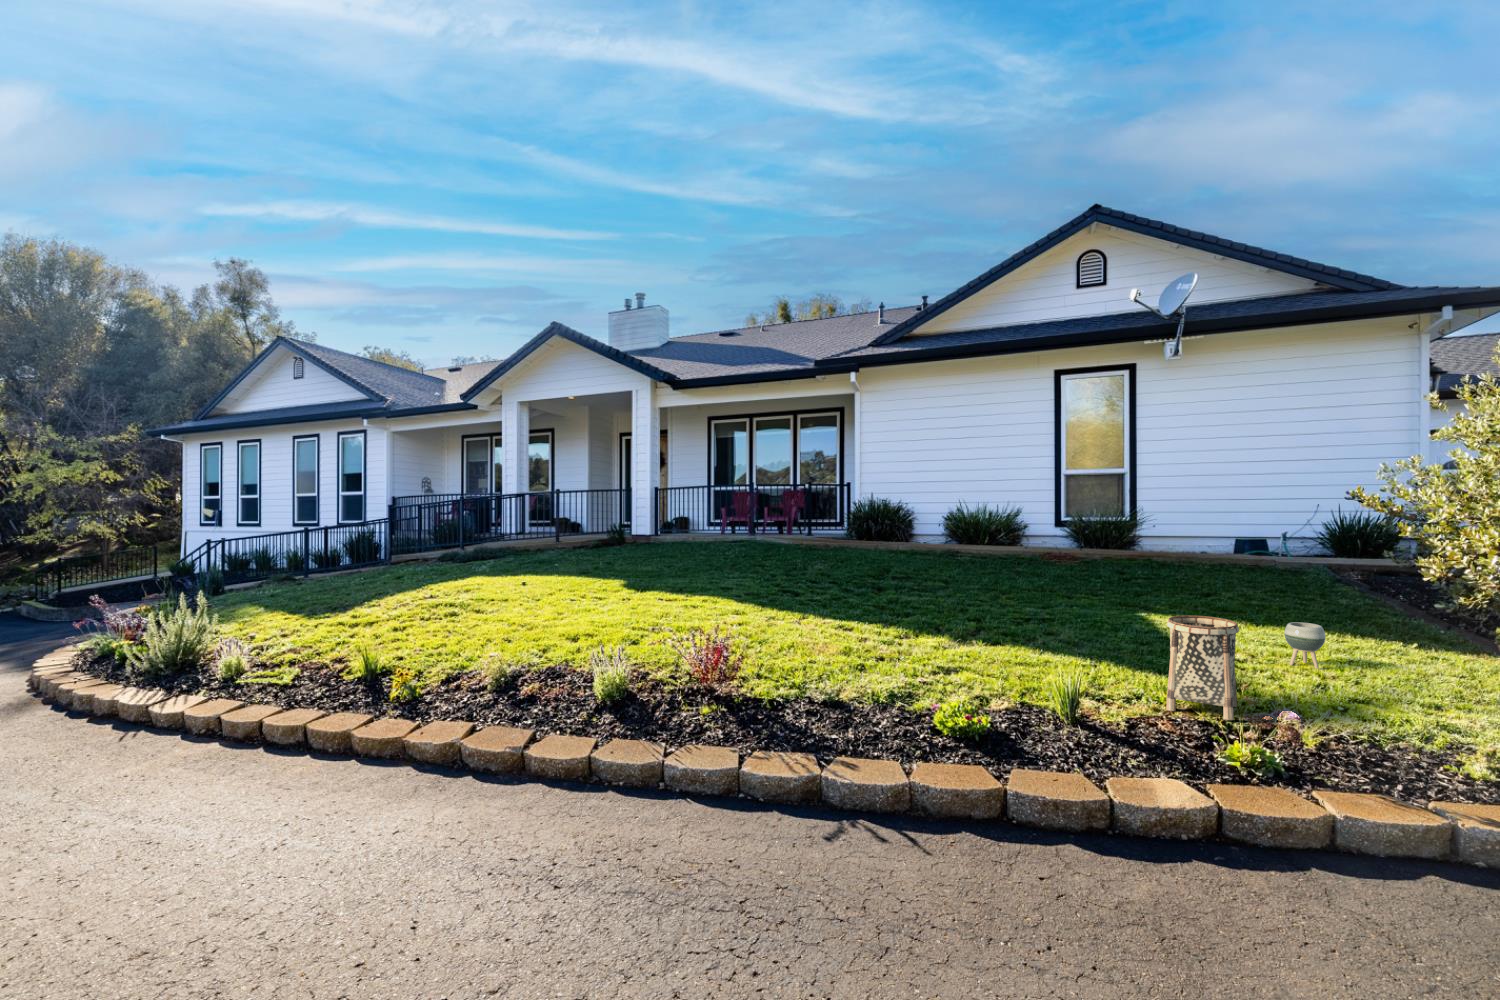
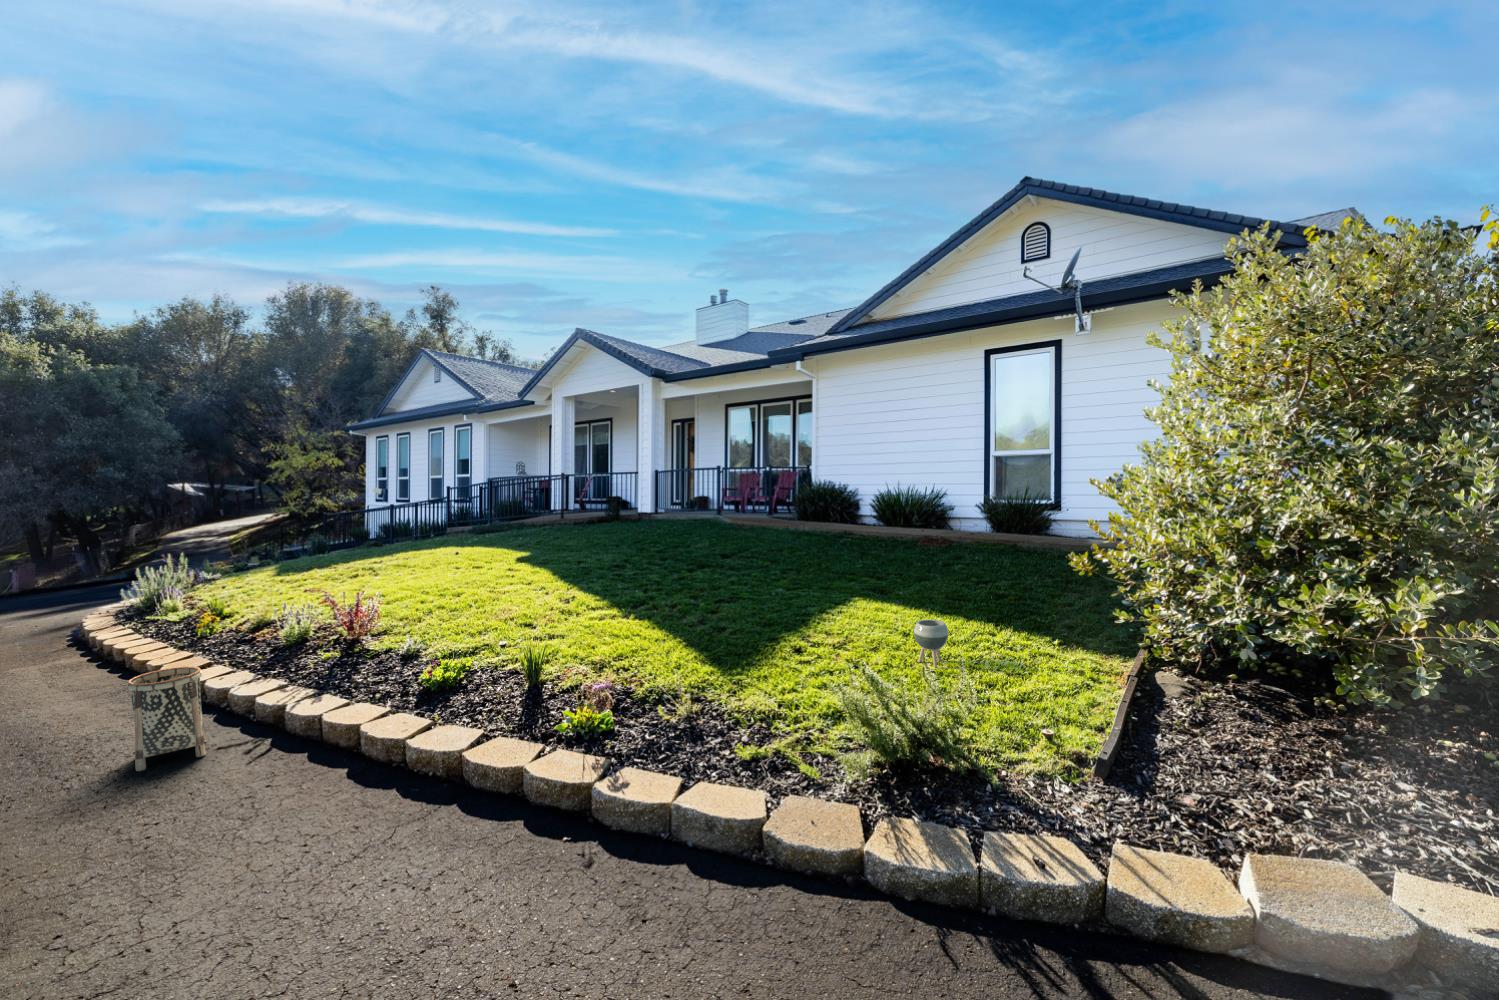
basket: present [1166,615,1239,720] -> present [127,666,207,771]

